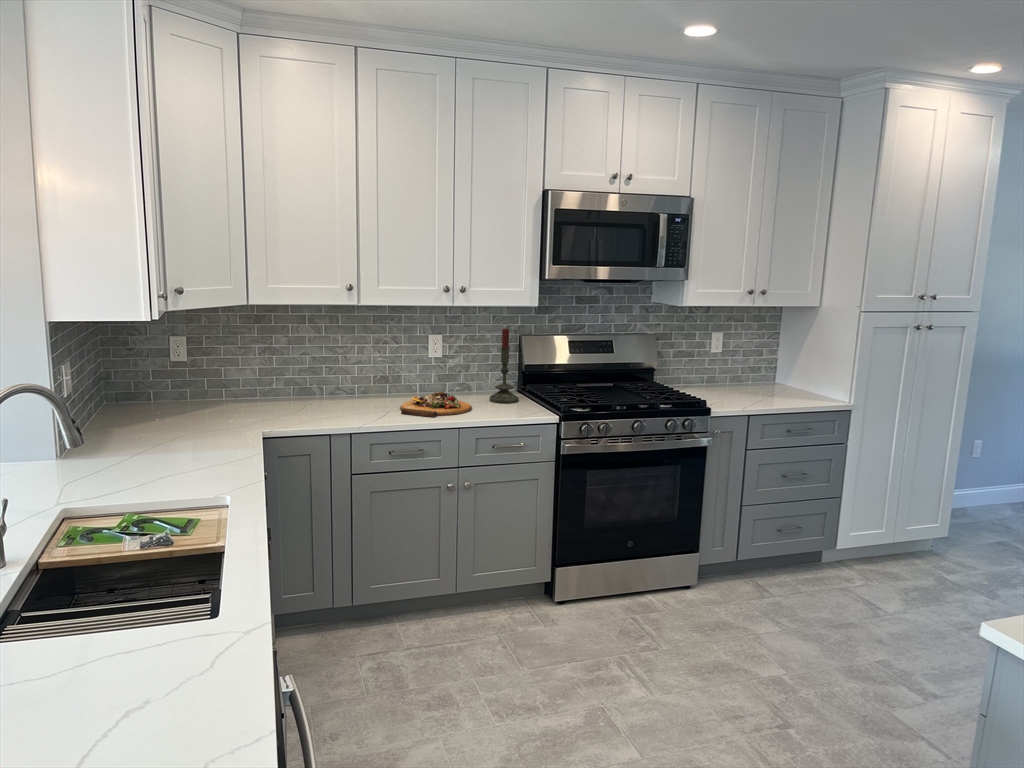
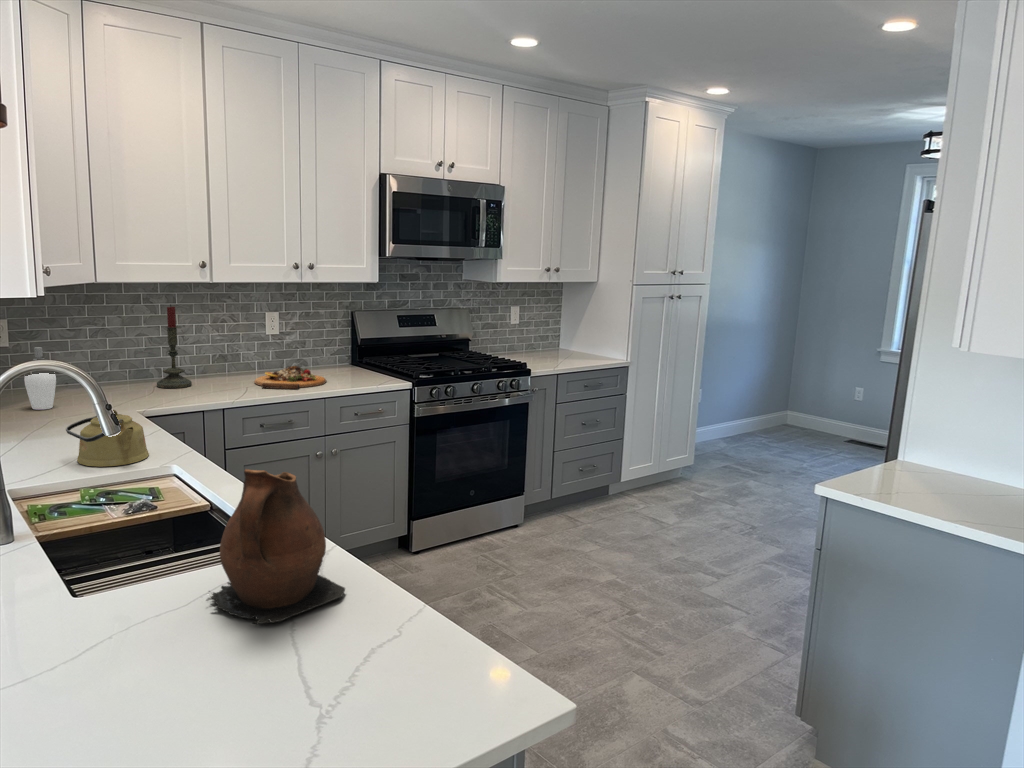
candle: present [490,328,519,403] -> present [157,305,192,388]
soap dispenser: none [180,366,209,424] -> present [24,347,61,410]
kettle: none [151,435,224,491] -> present [66,410,149,467]
ceramic pitcher: none [60,539,213,718] -> present [206,469,345,624]

